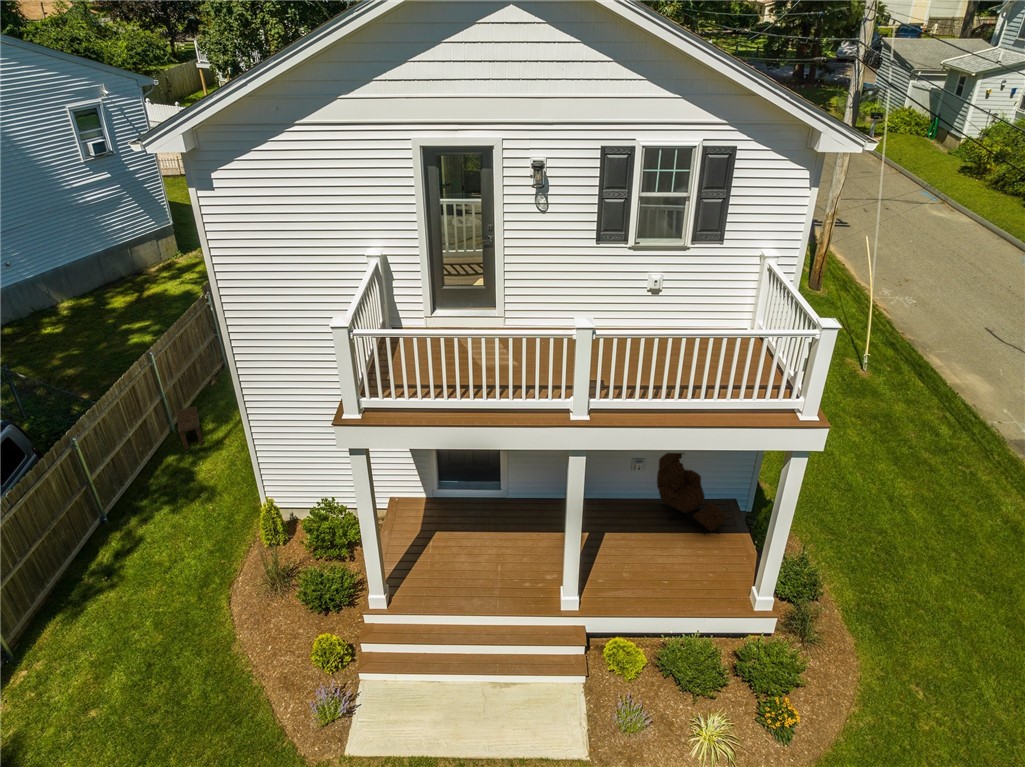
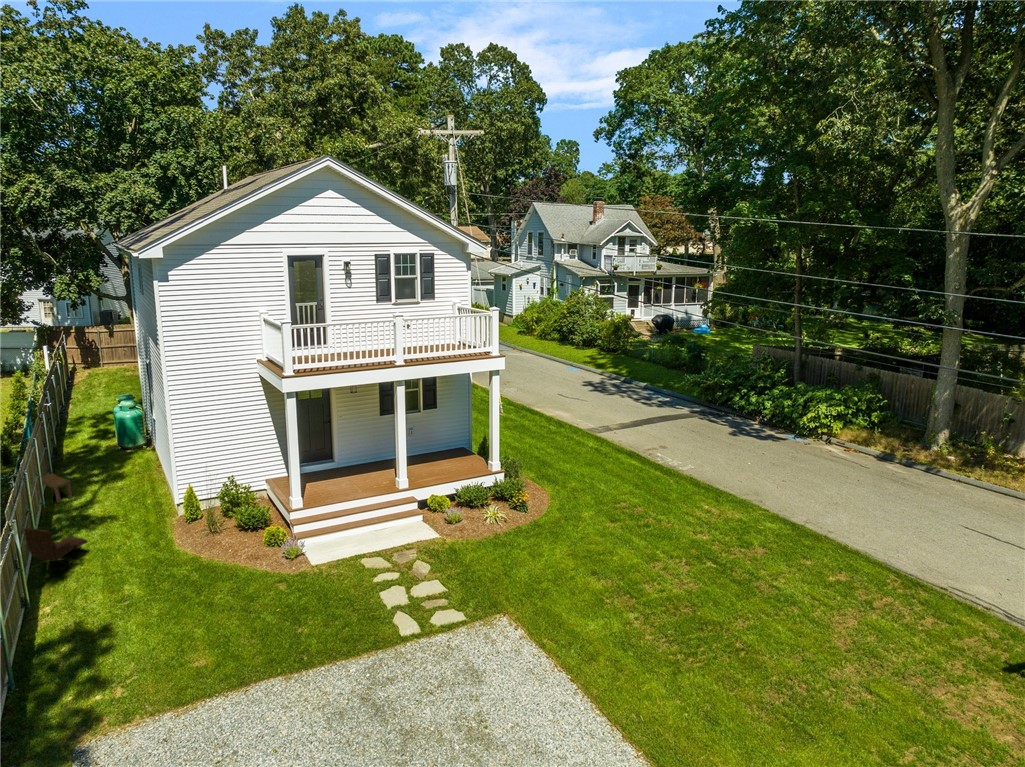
lounge chair: present [657,453,726,535] -> present [23,528,88,572]

